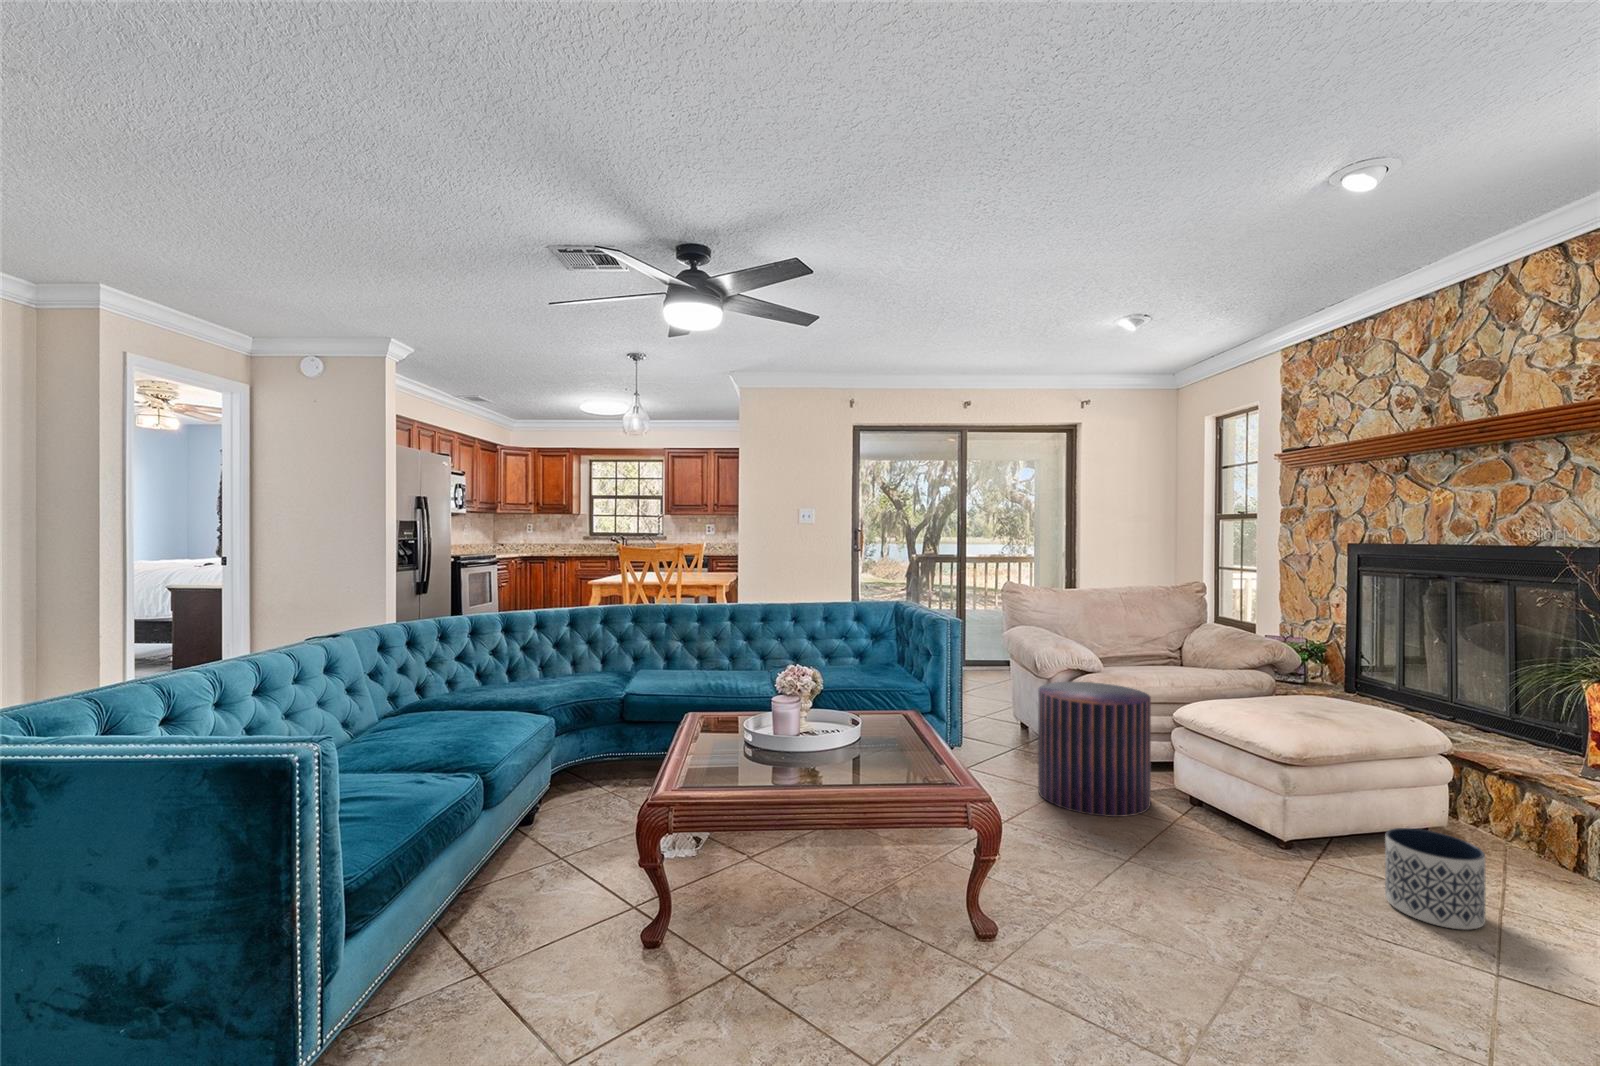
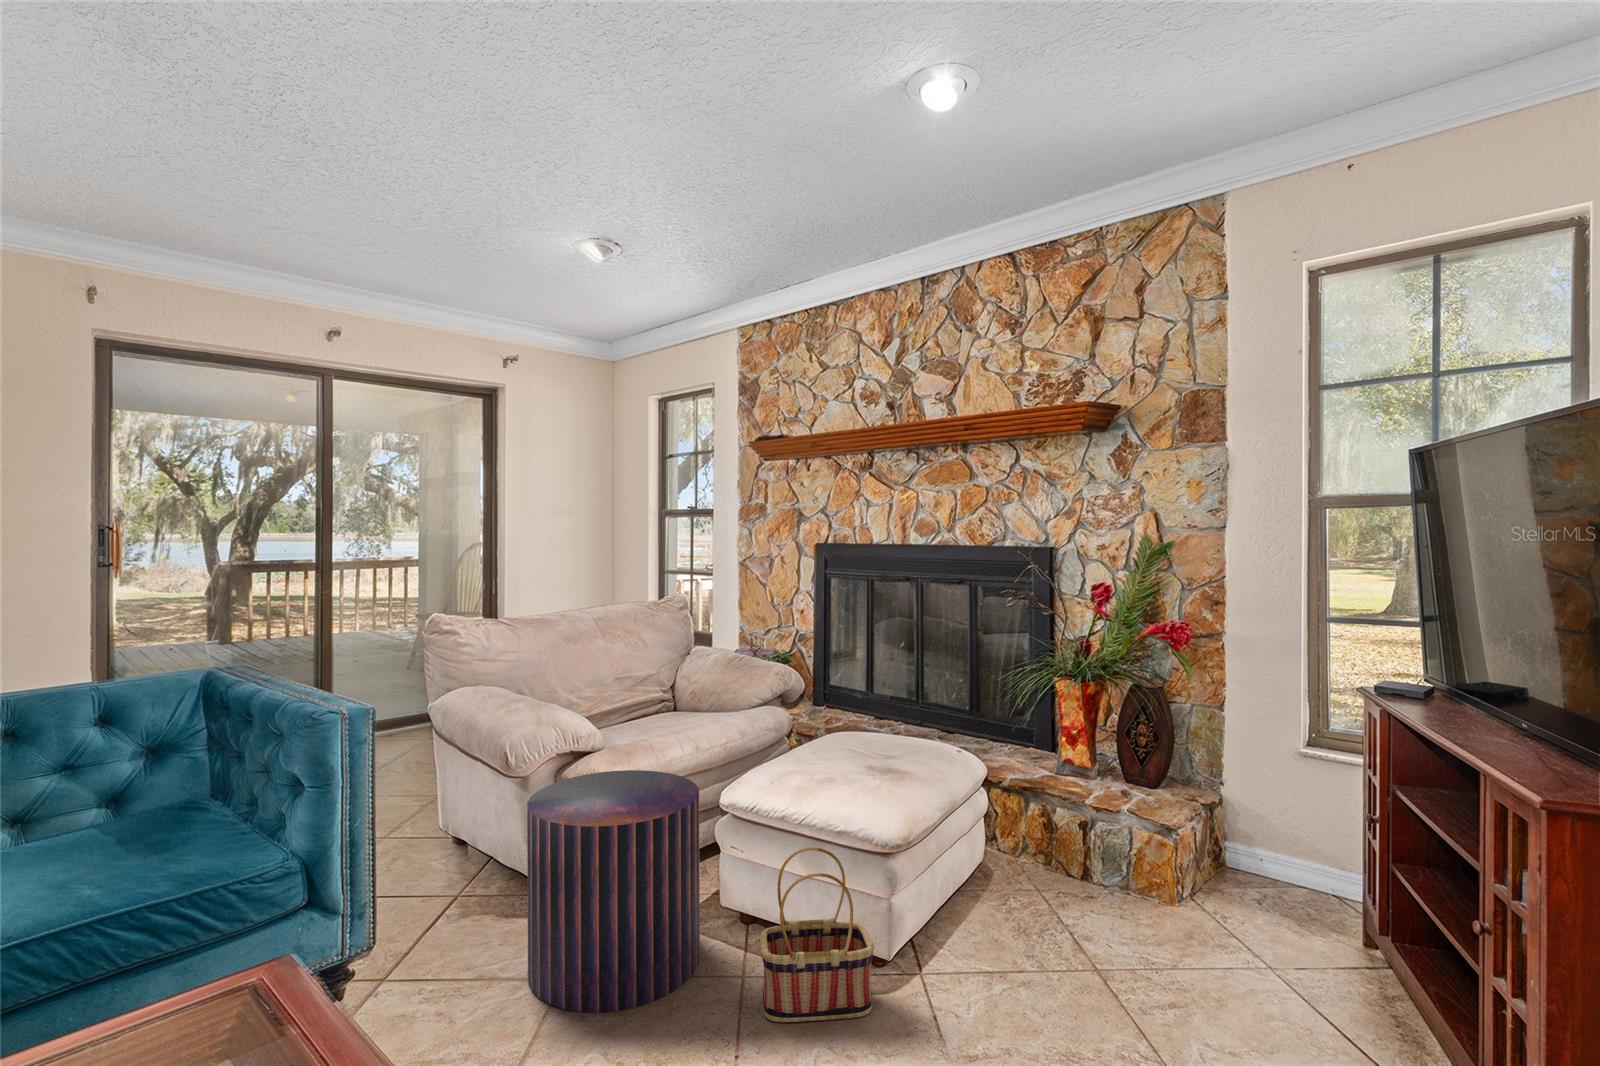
basket: none [1169,746,1258,864] -> present [760,847,874,1022]
planter: present [1385,828,1486,930] -> none [1012,895,1109,1024]

